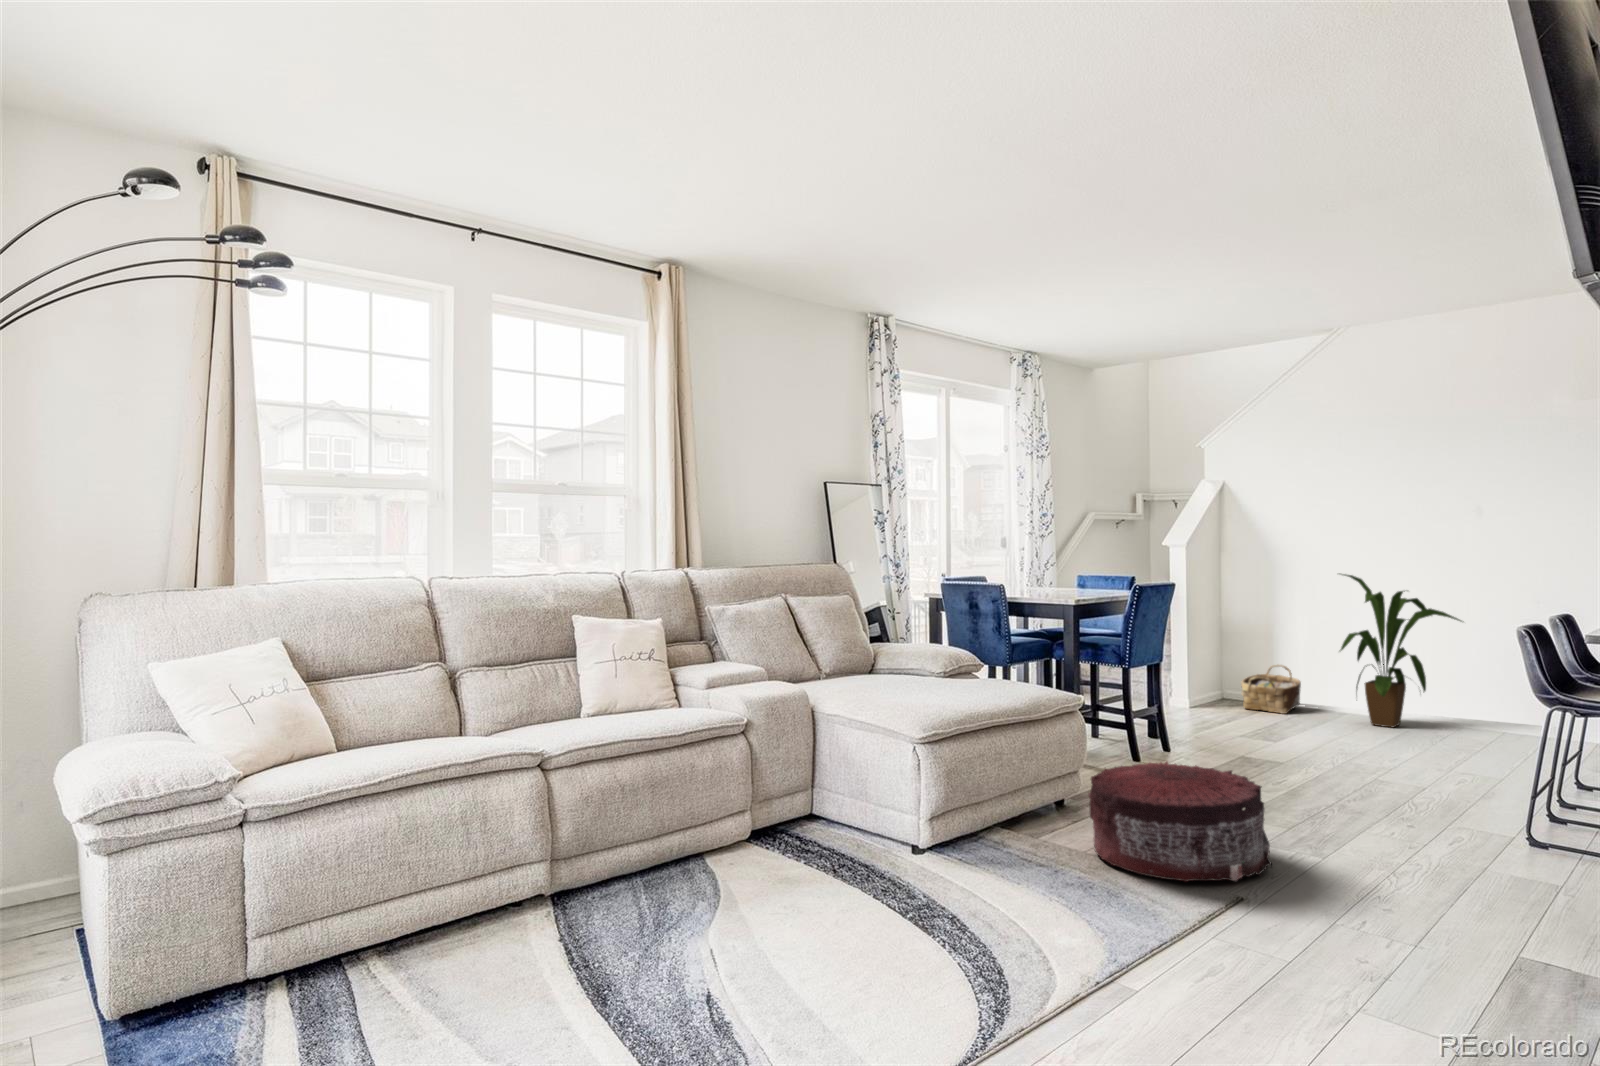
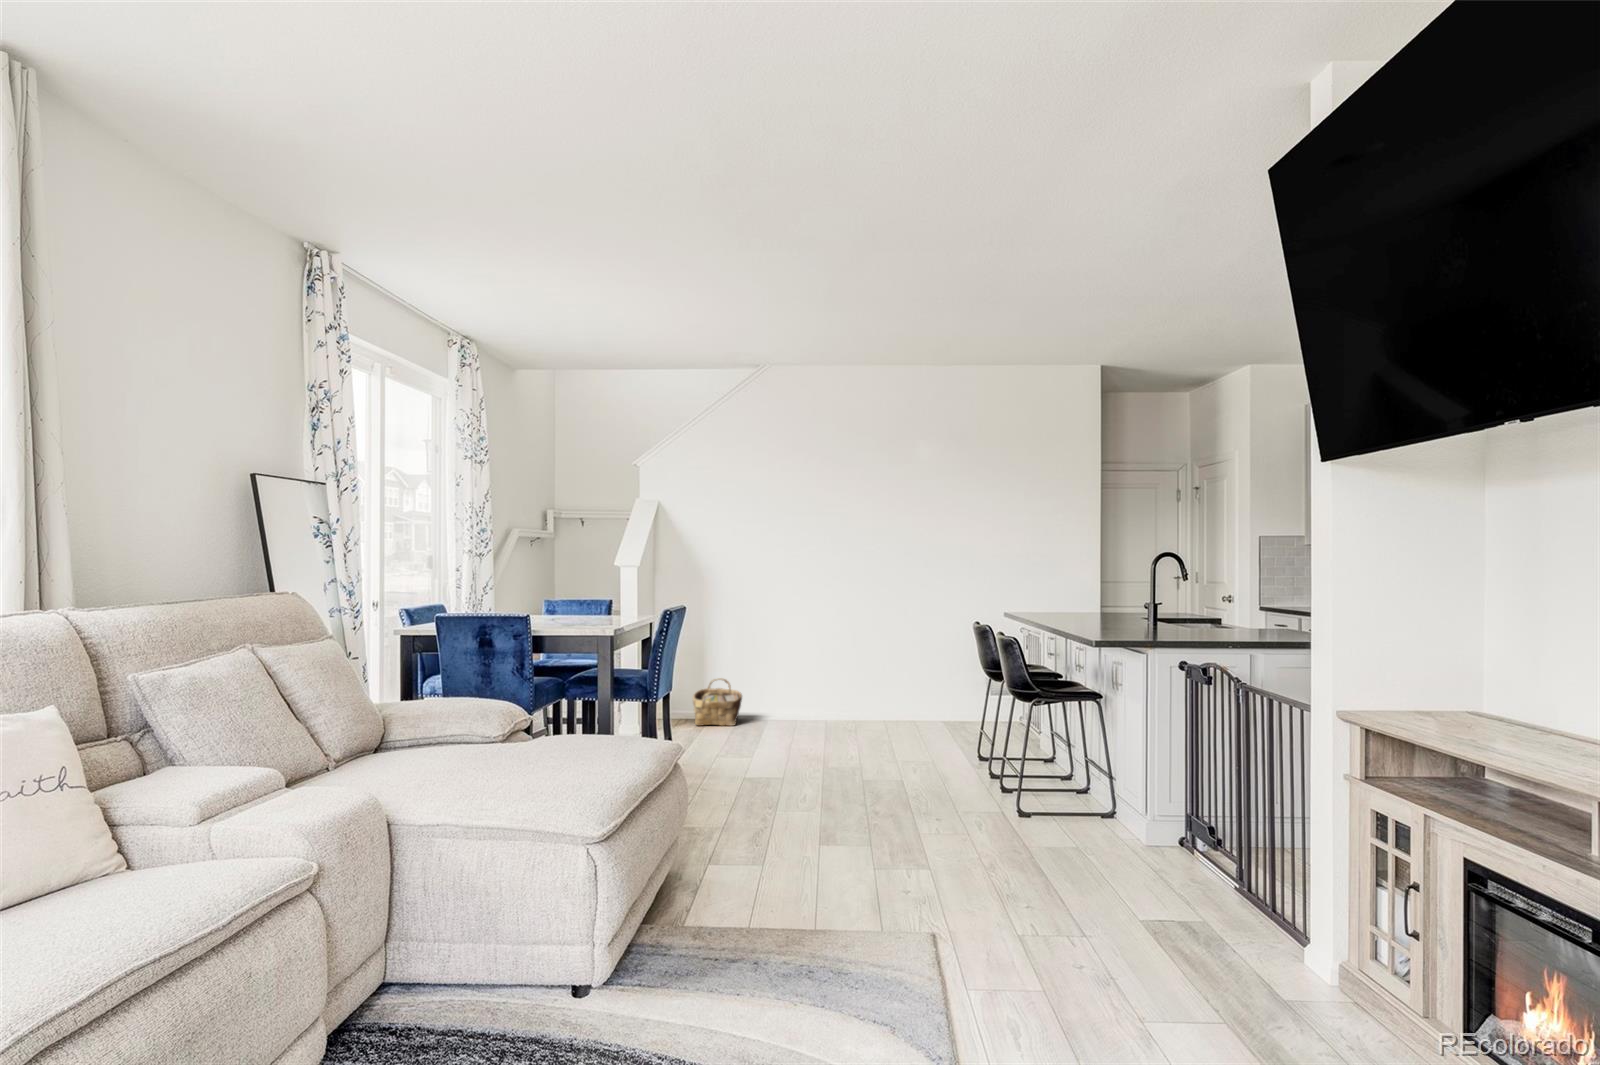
house plant: present [1340,574,1462,727] -> none [782,589,873,726]
pouf: present [1088,762,1272,882] -> none [746,799,927,939]

